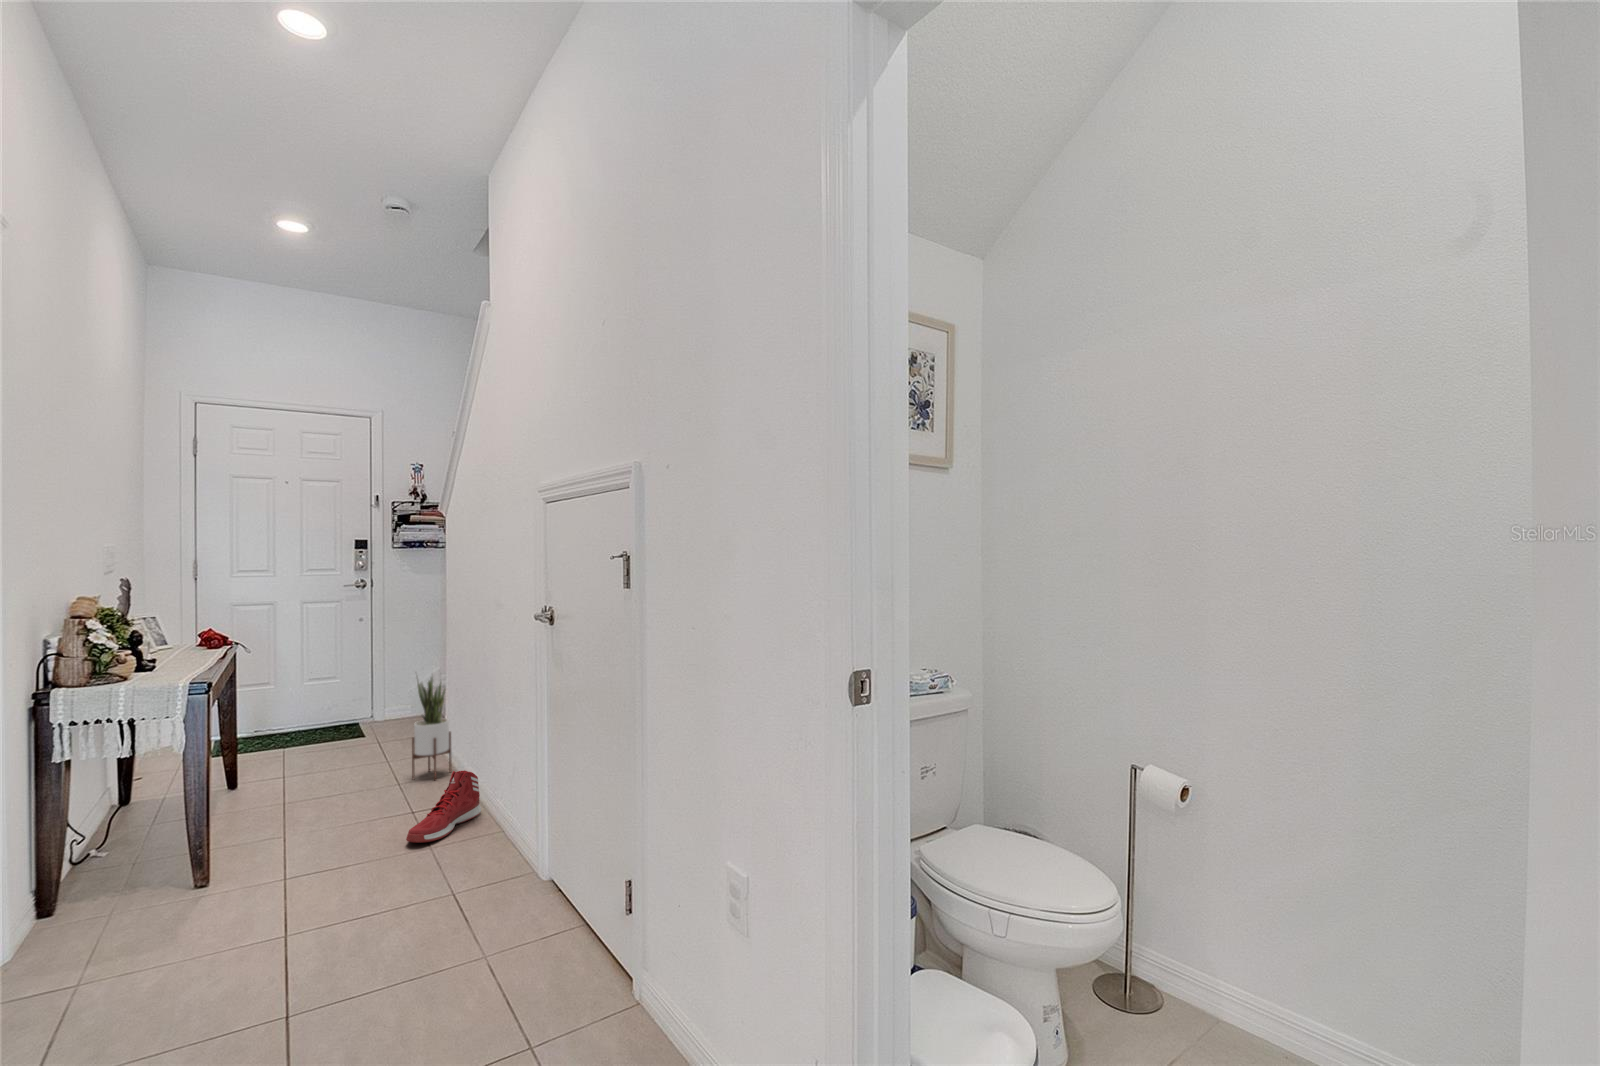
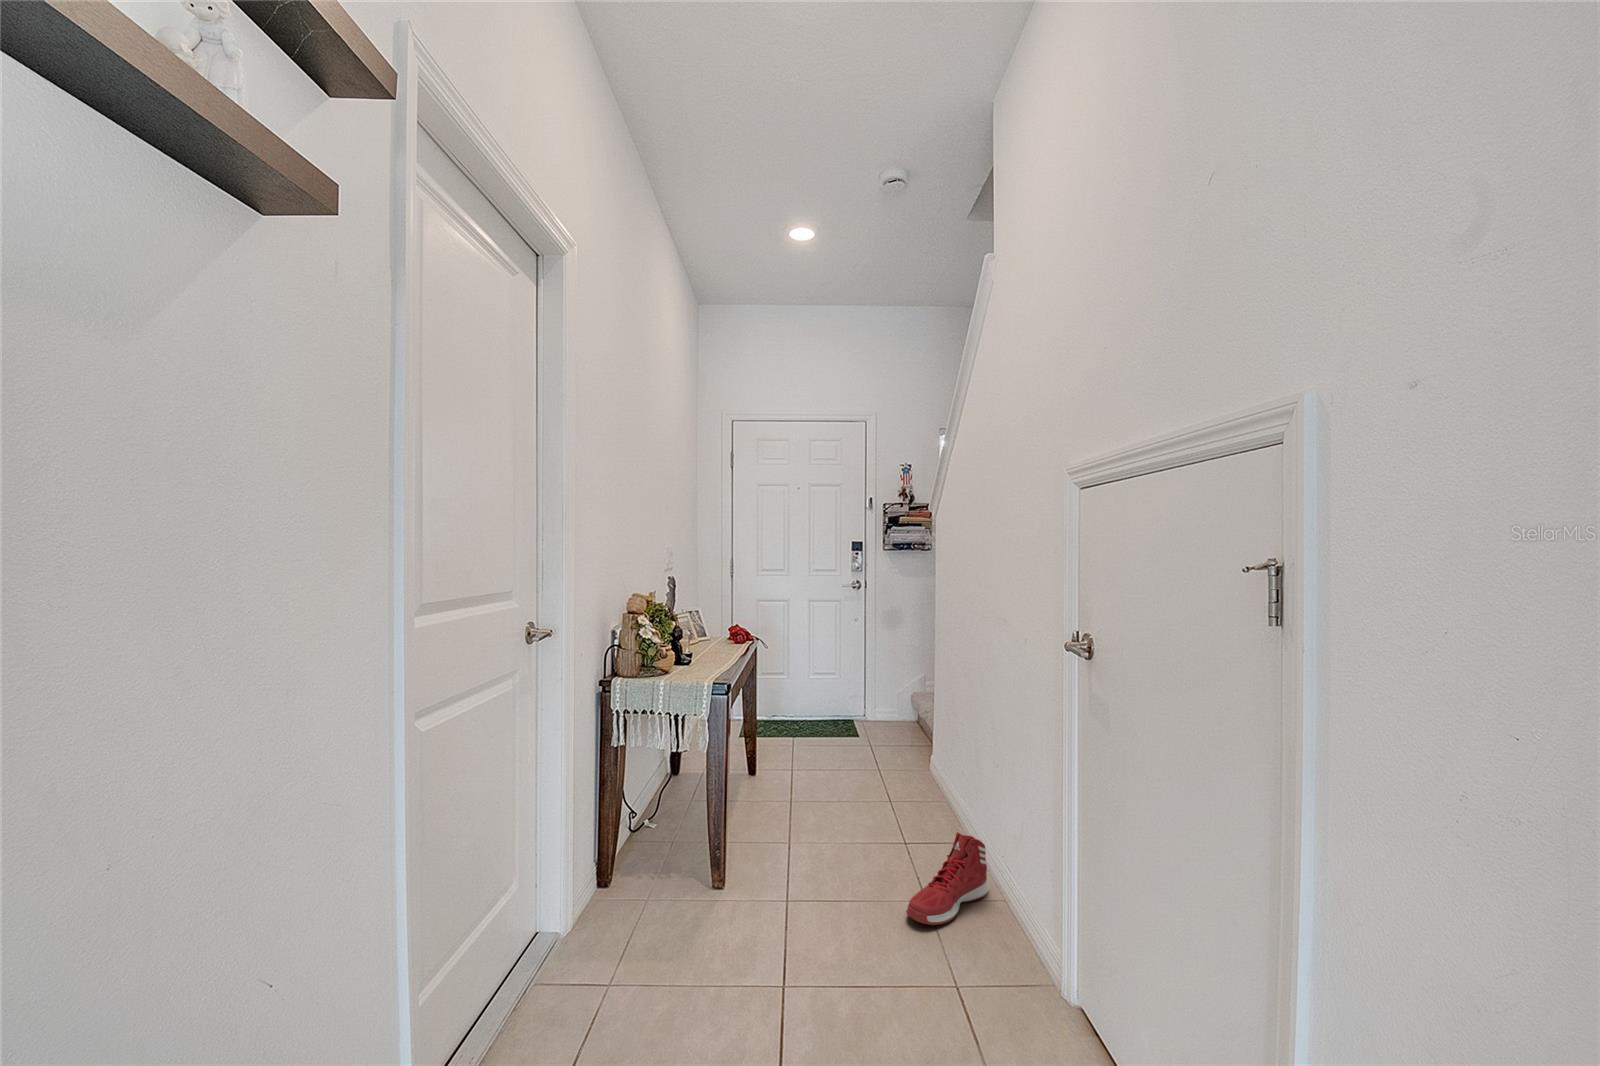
potted plant: present [412,676,452,780] -> none [905,687,945,818]

